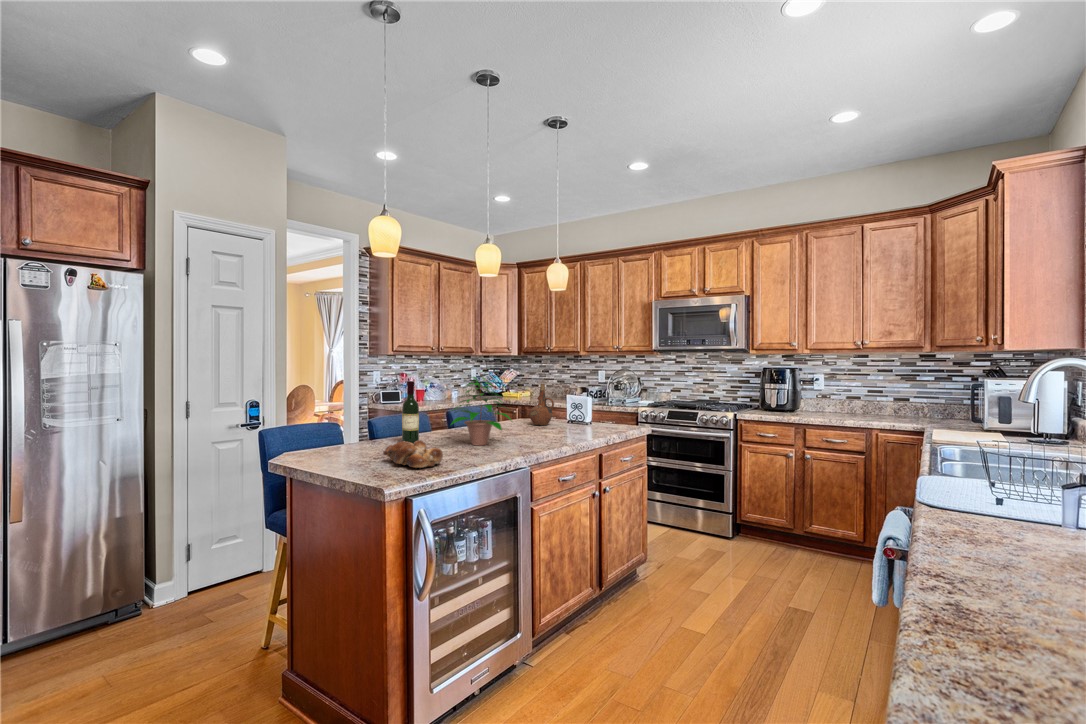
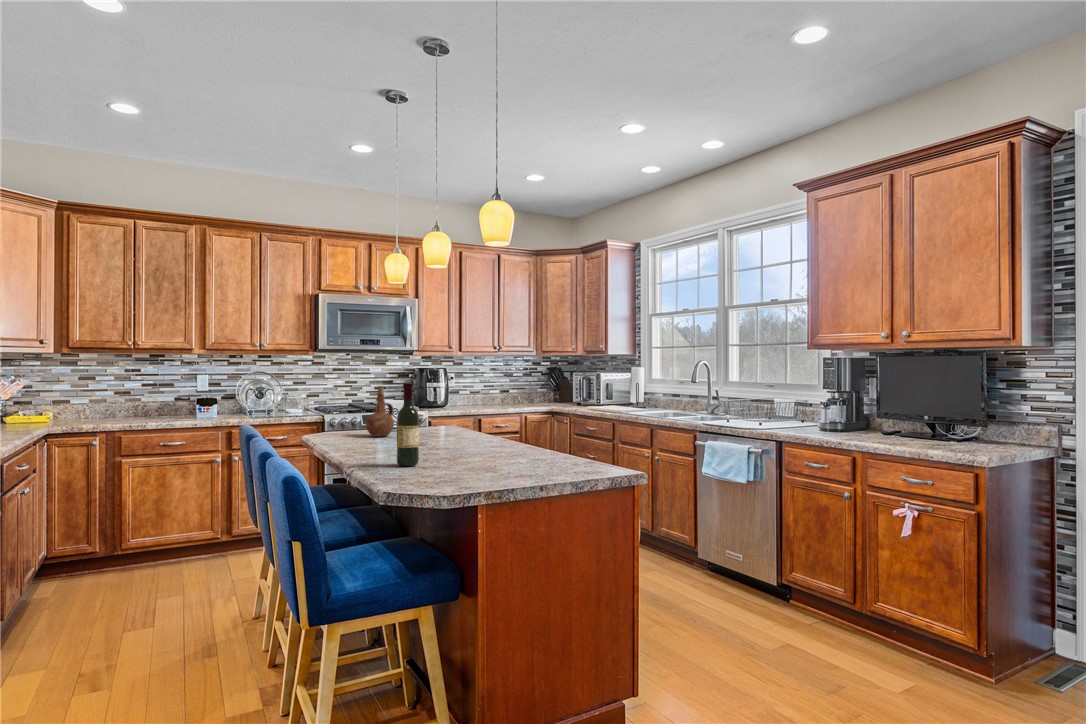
potted plant: present [452,377,511,446] -> none [420,376,504,455]
bread loaf: present [383,441,443,468] -> none [498,444,572,474]

